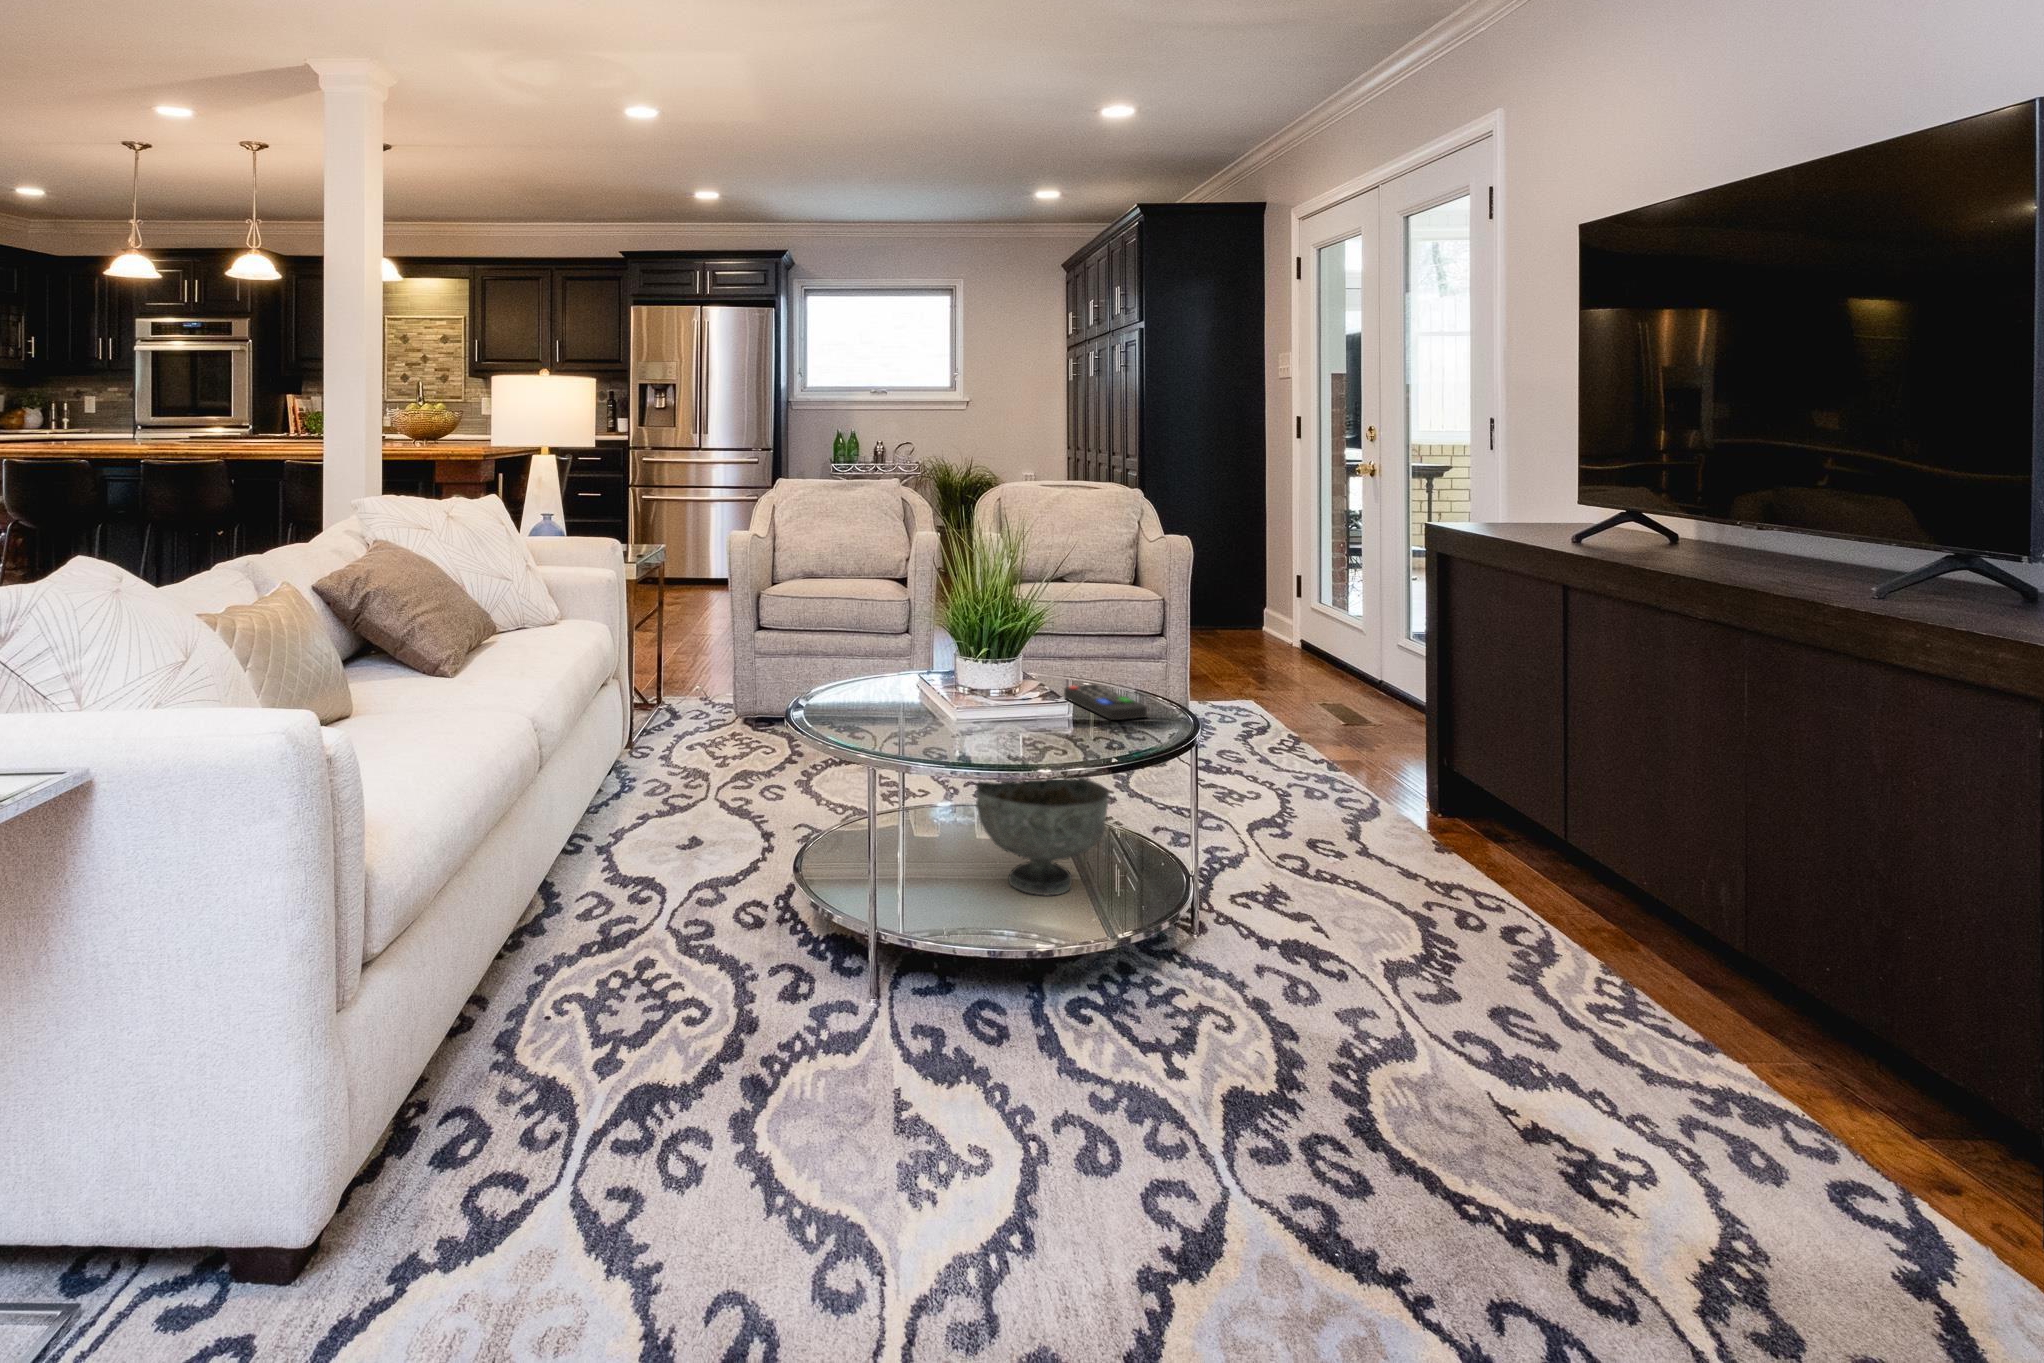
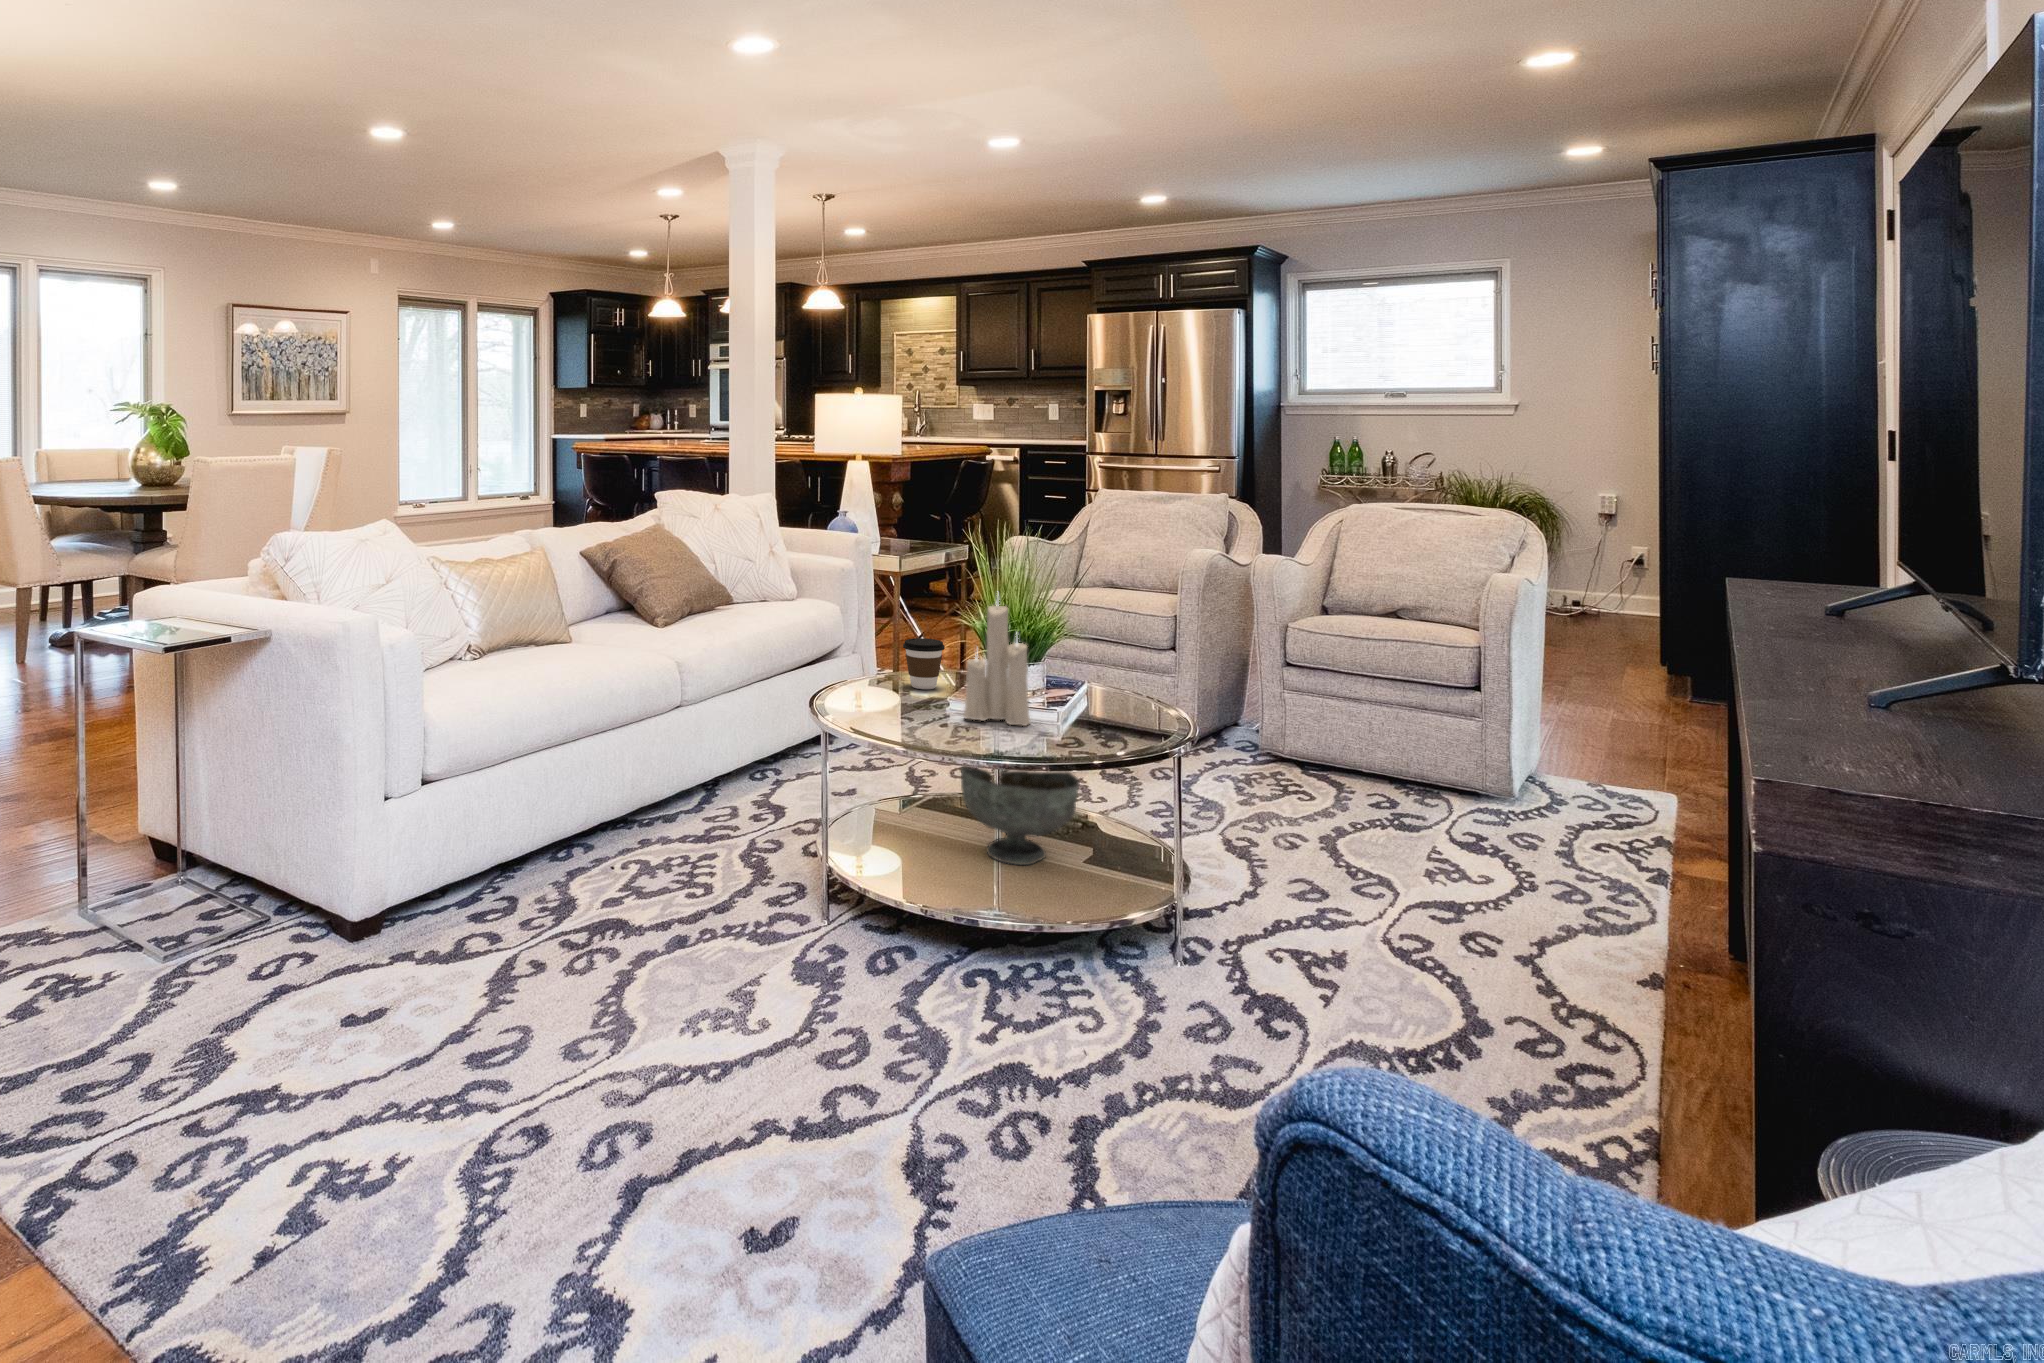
candle: none [980,573,1053,736] -> present [964,604,1031,726]
coffee cup: none [842,649,891,710] -> present [903,638,945,689]
remote control: present [1064,684,1147,720] -> none [1101,697,1144,731]

